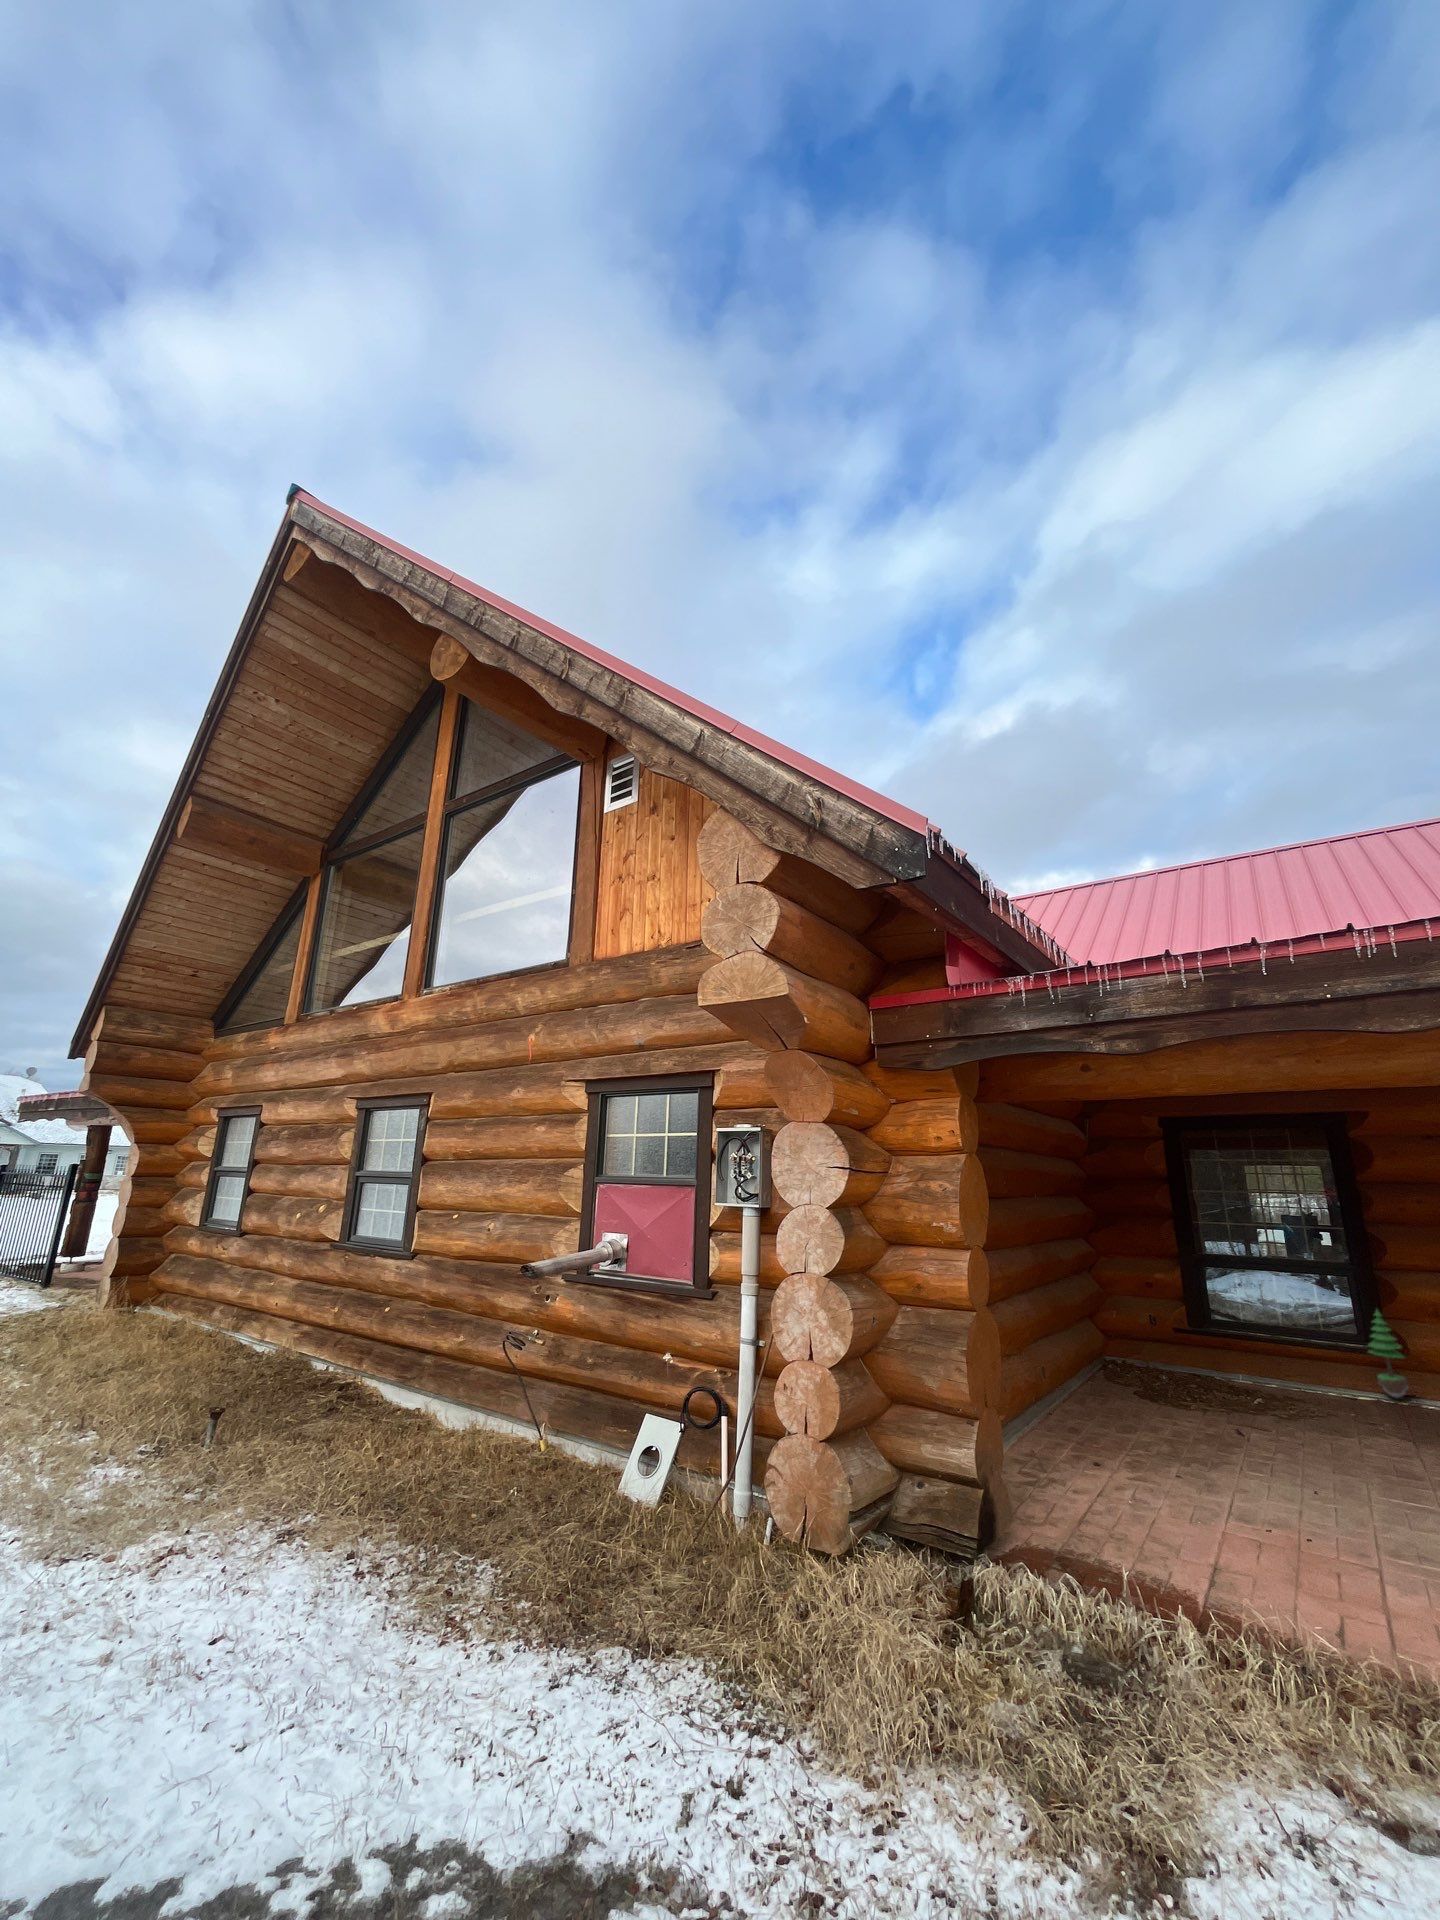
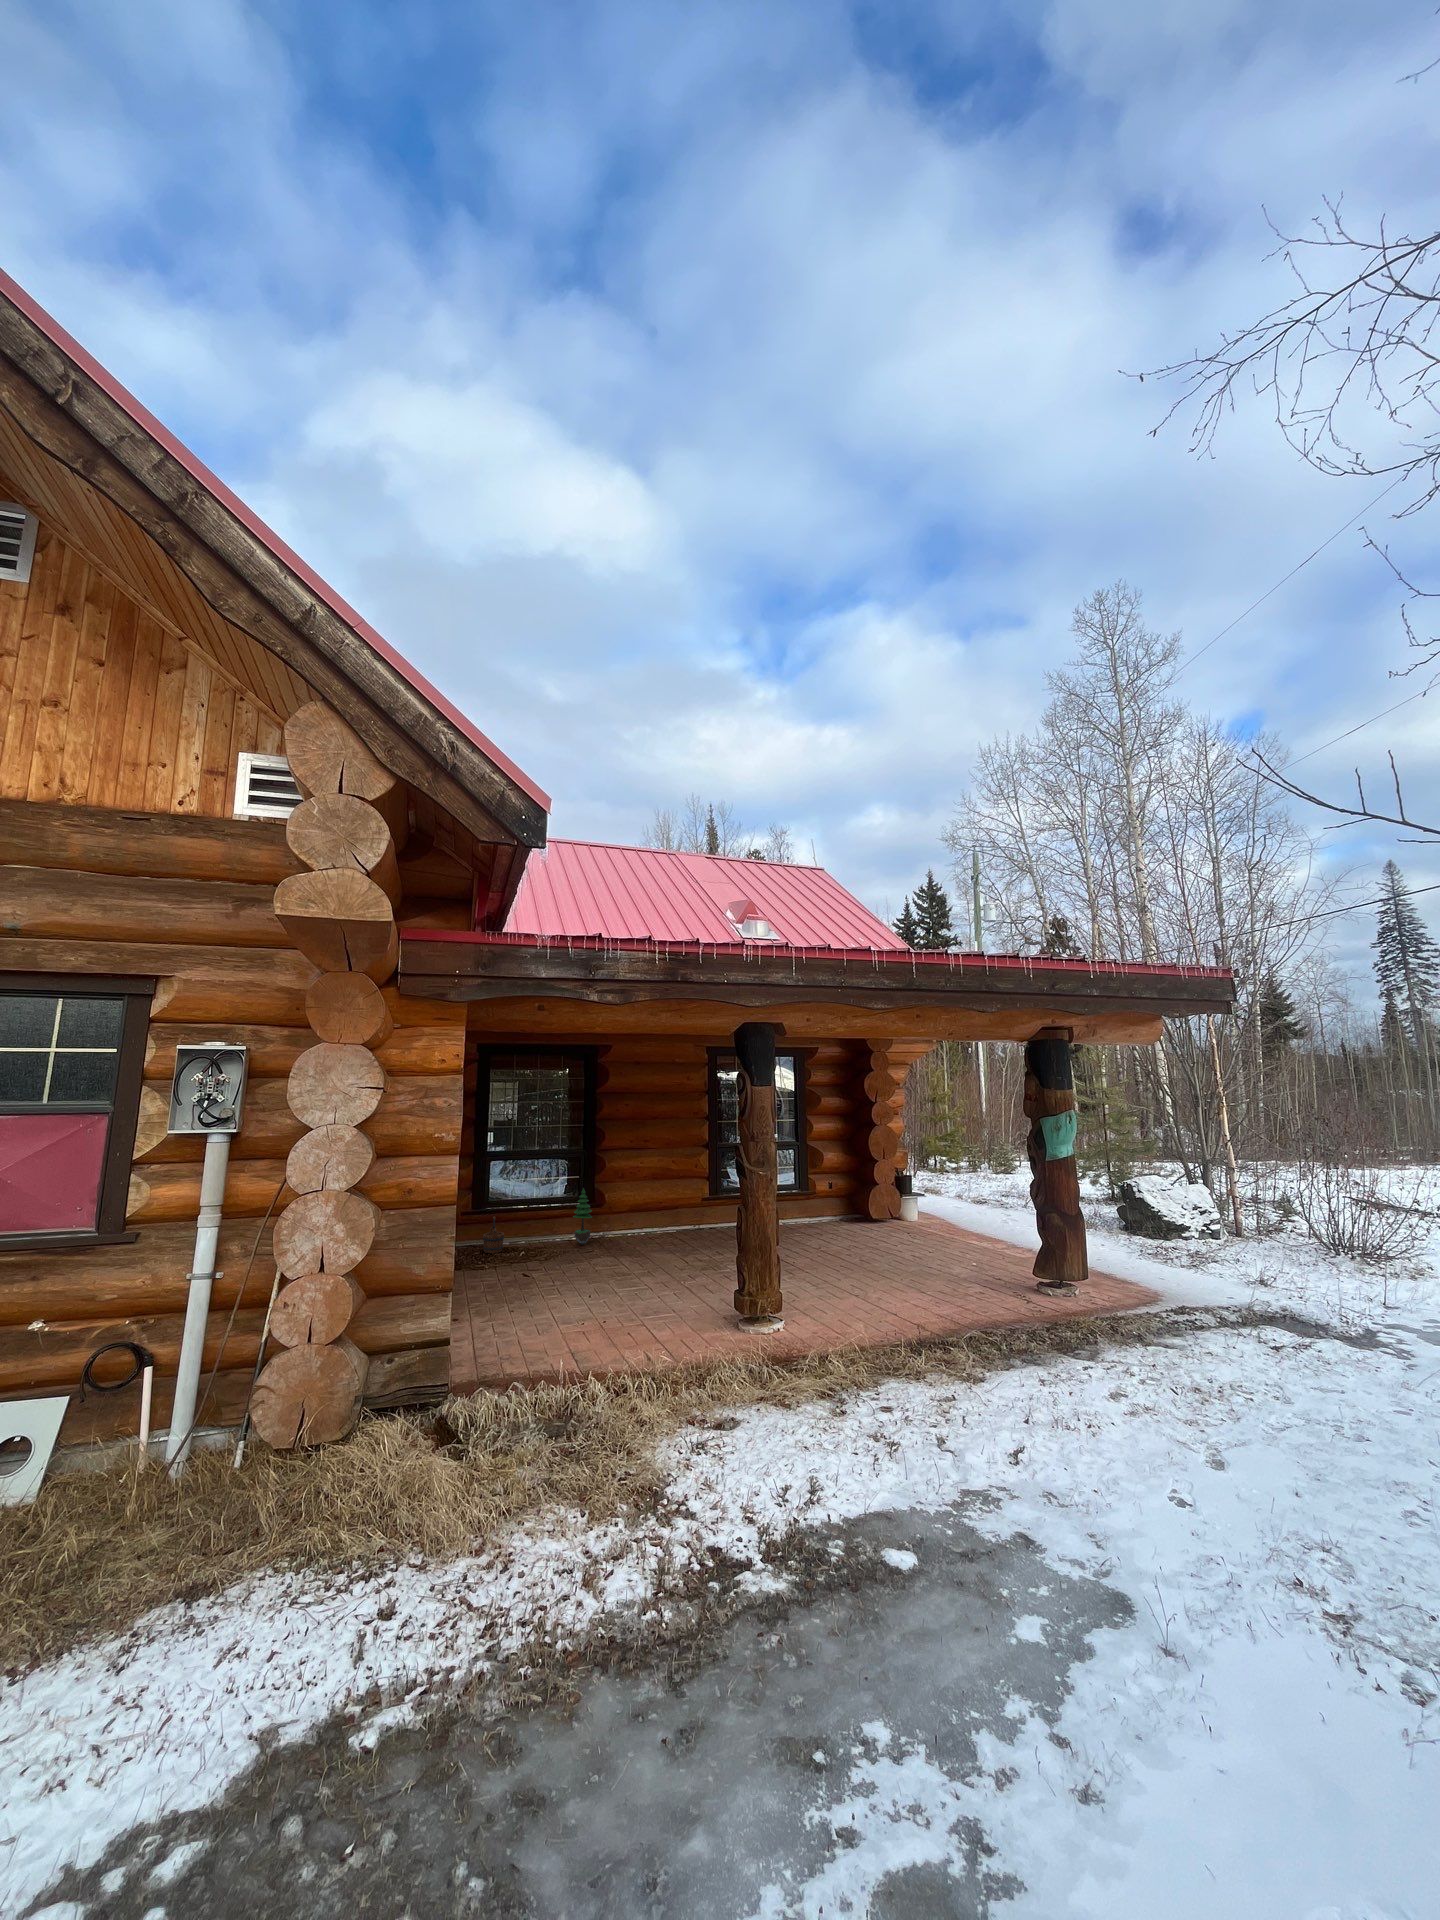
wooden bucket: none [1226,1331,1259,1383] -> present [483,1216,504,1253]

